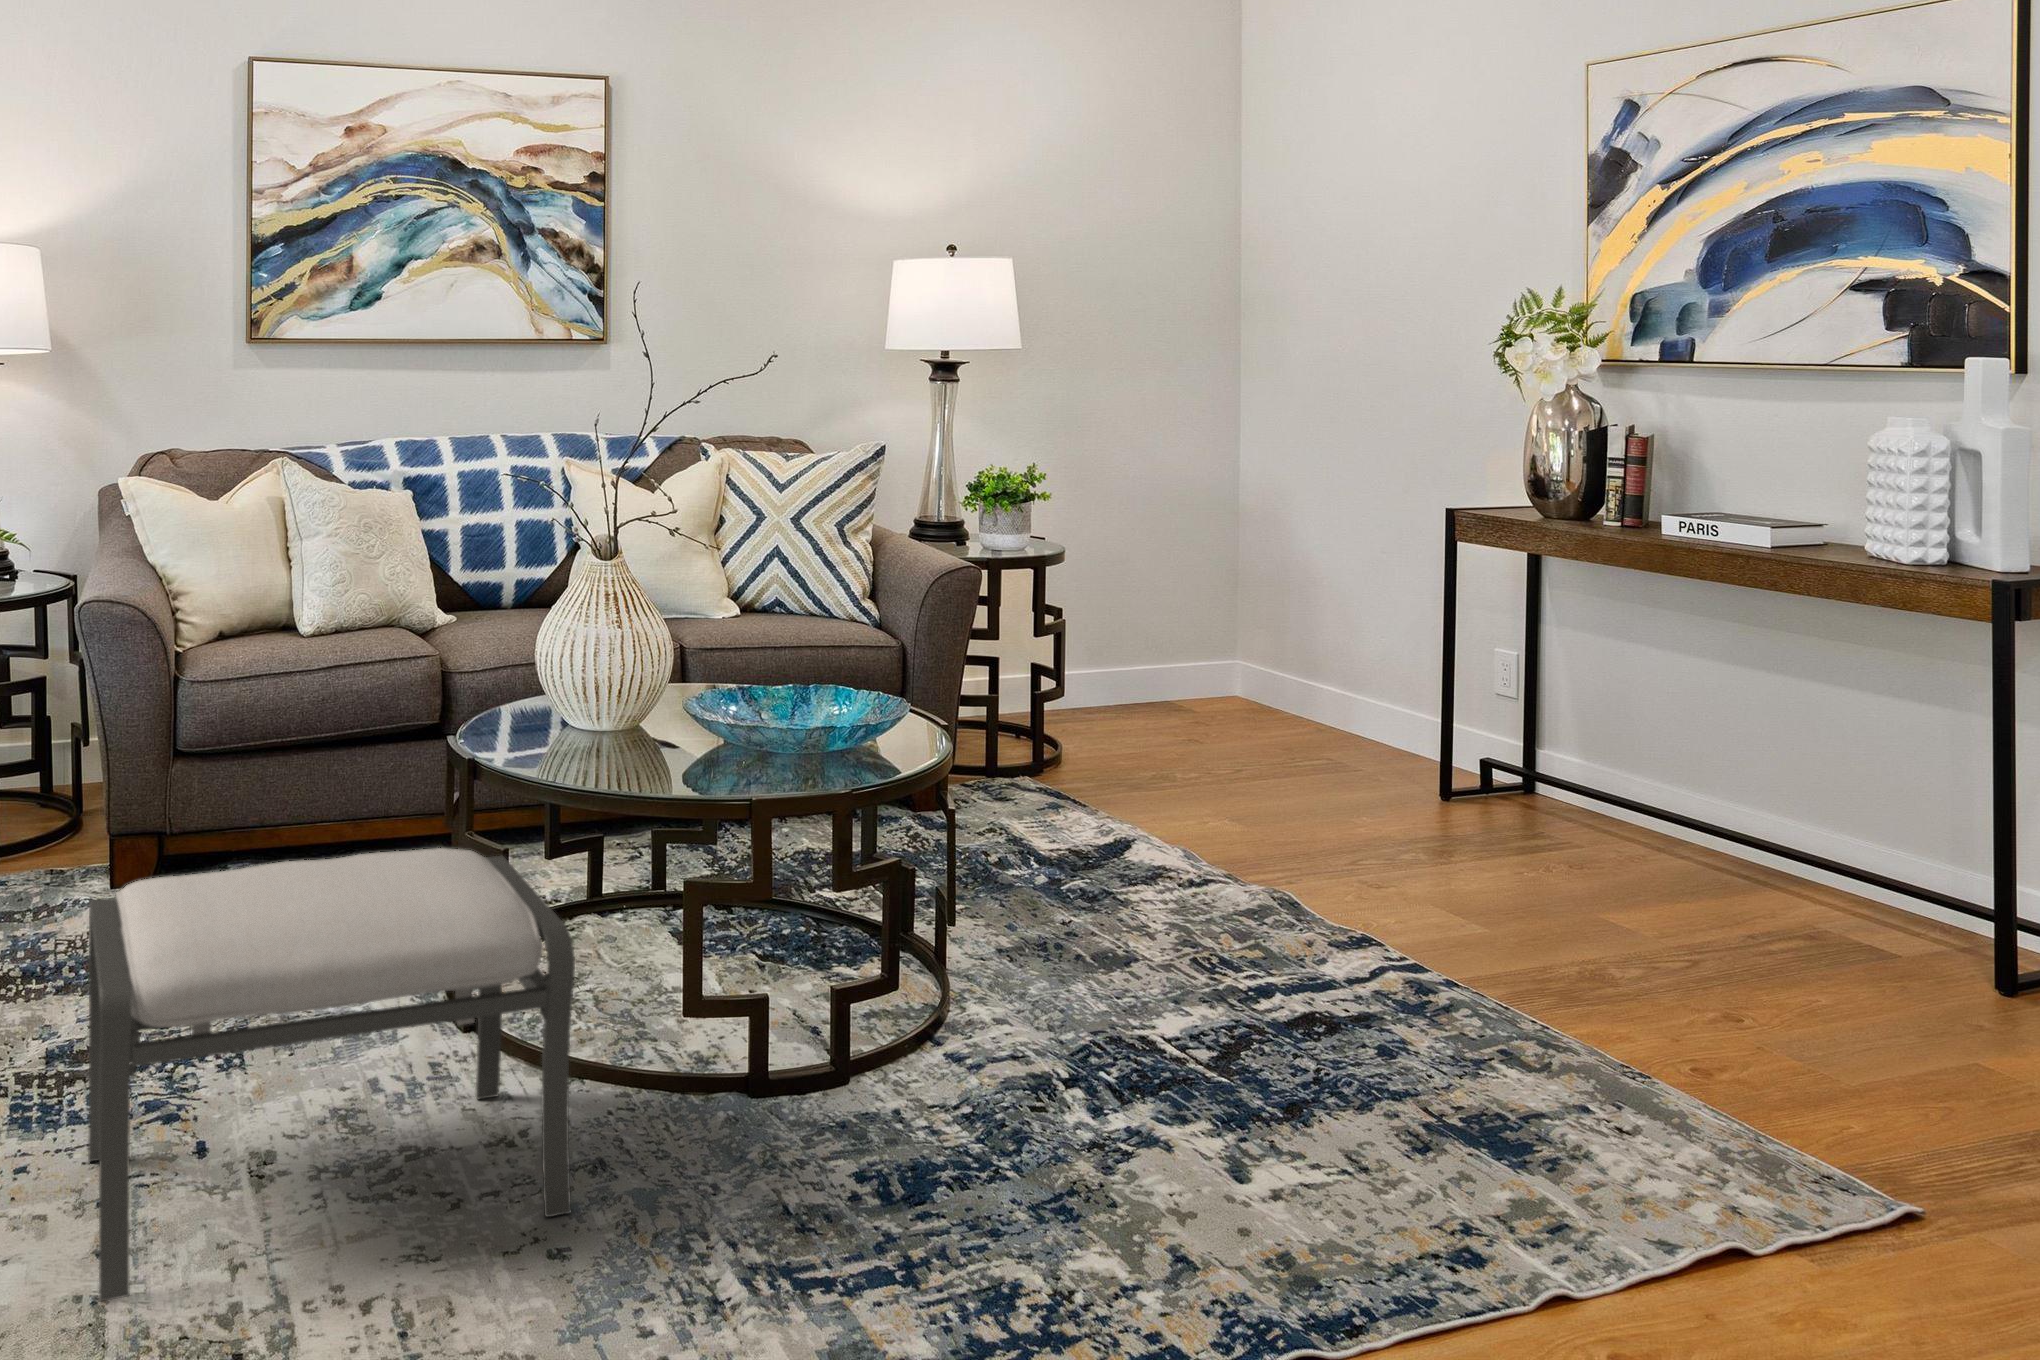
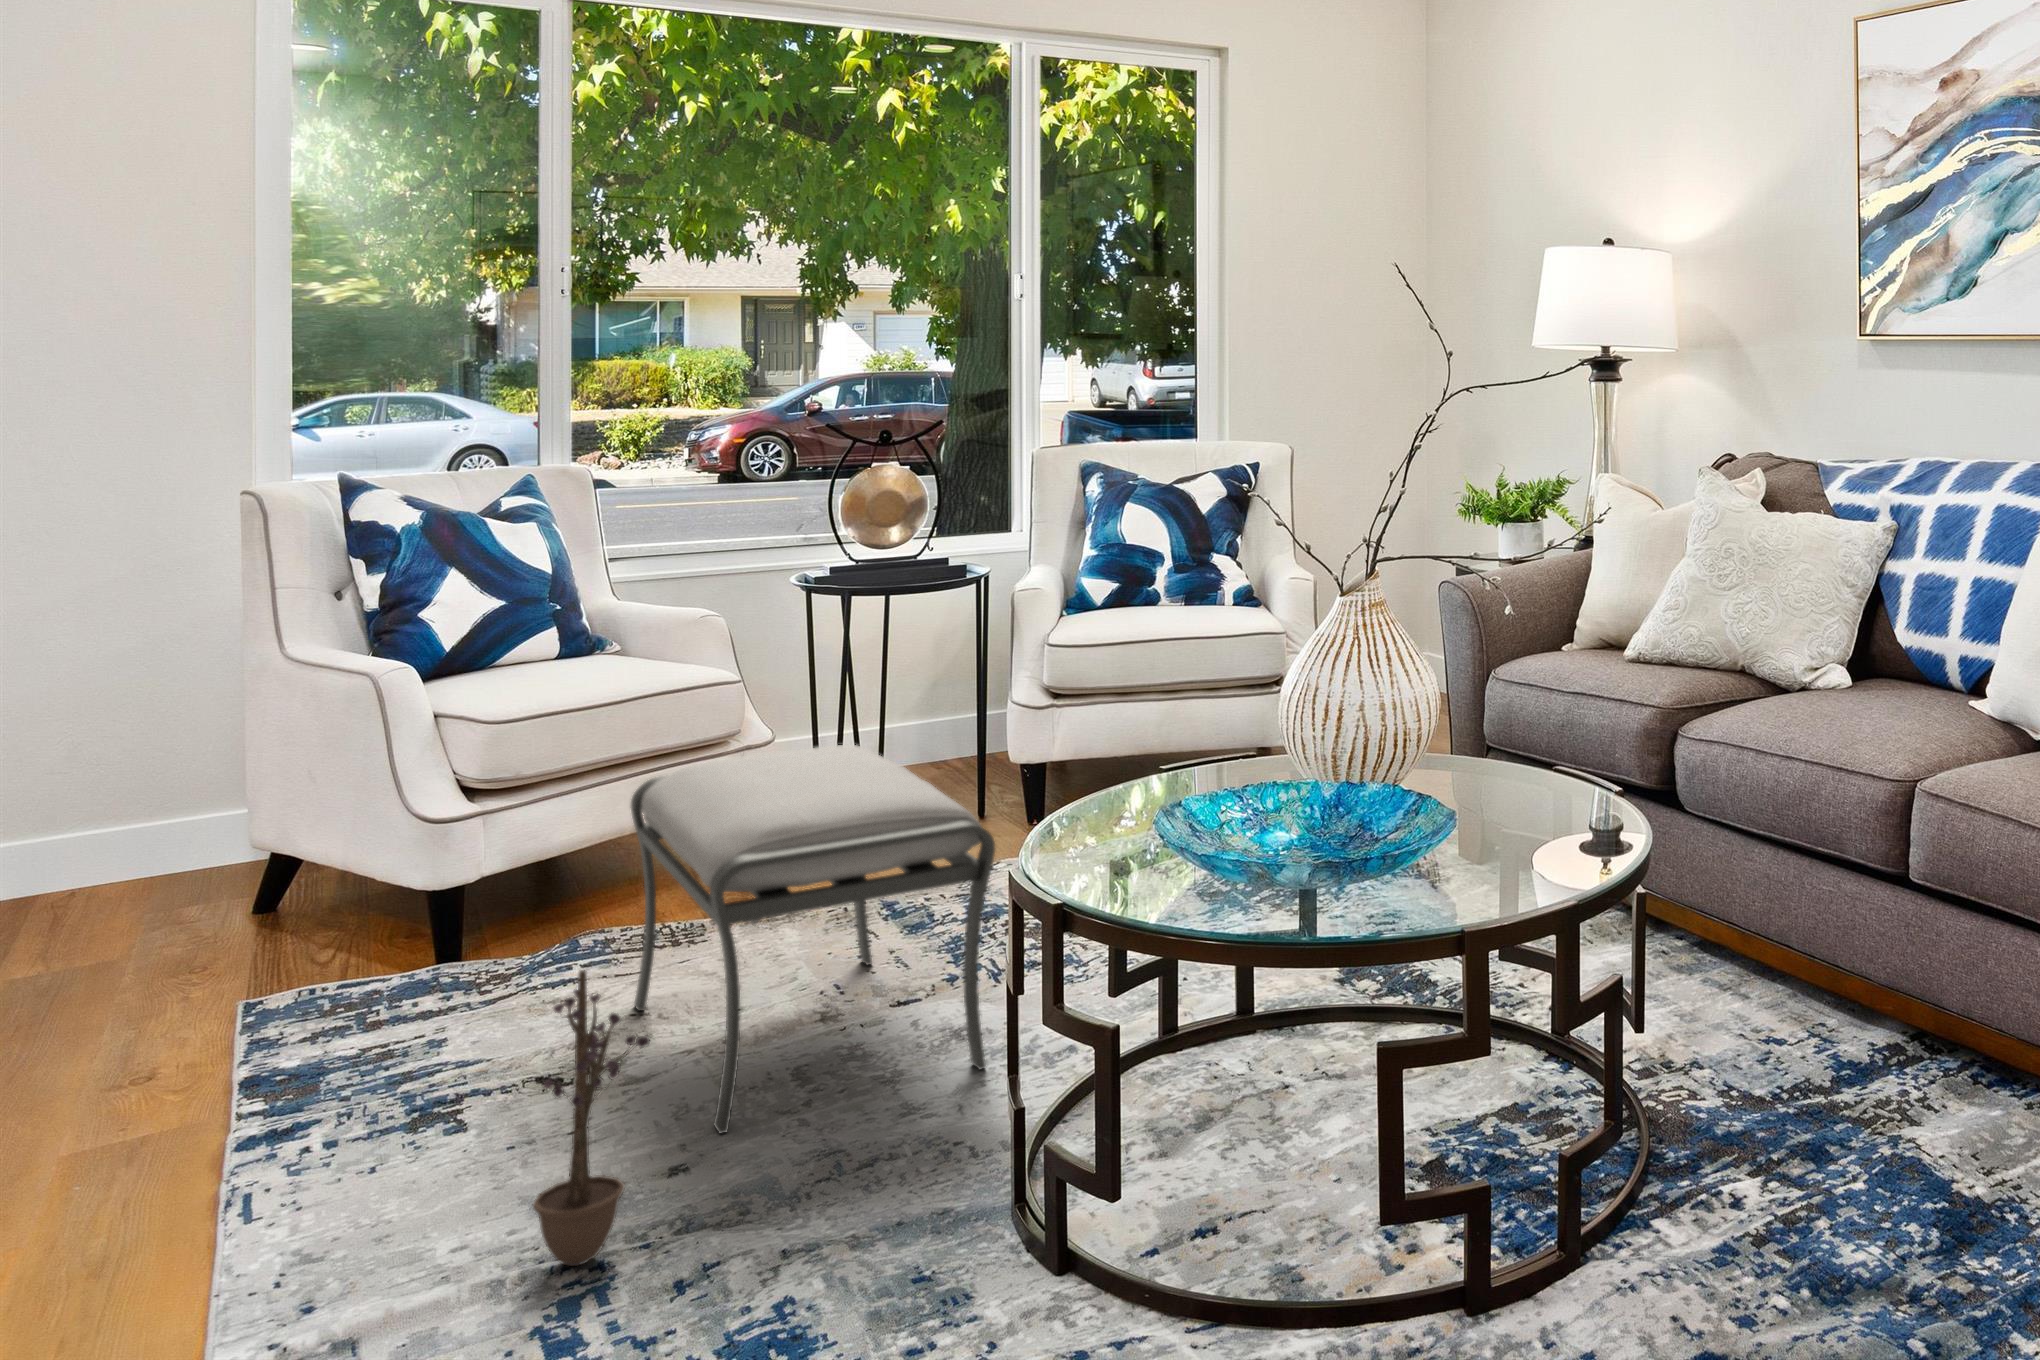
decorative plant: none [702,989,905,1264] -> present [532,970,650,1266]

